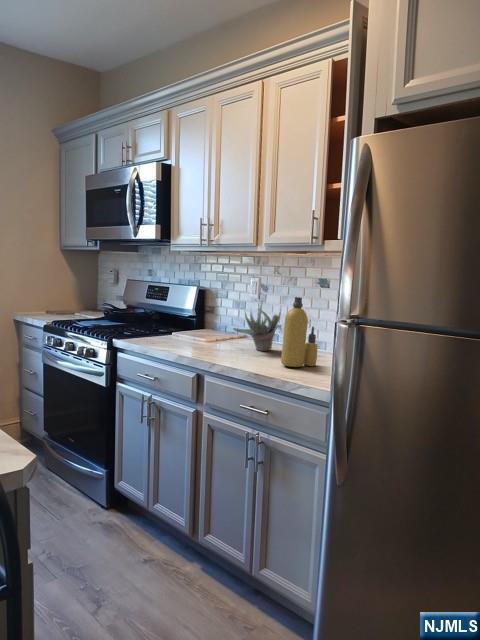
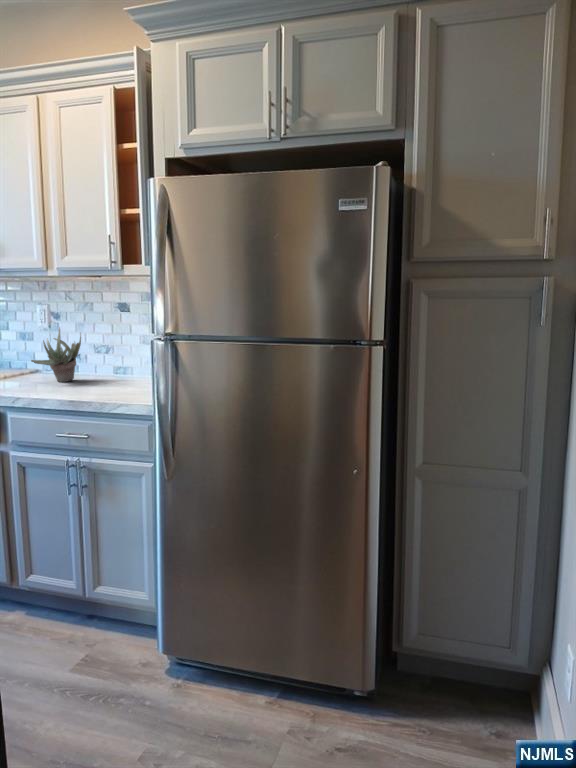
bottle: present [281,297,317,367] -> none [91,322,127,391]

